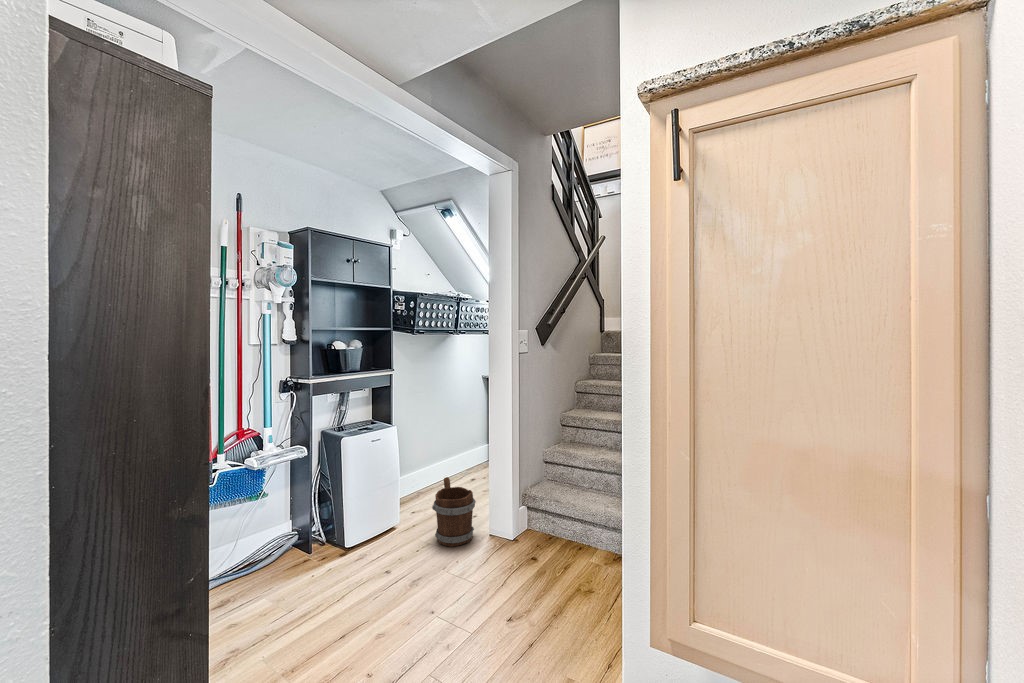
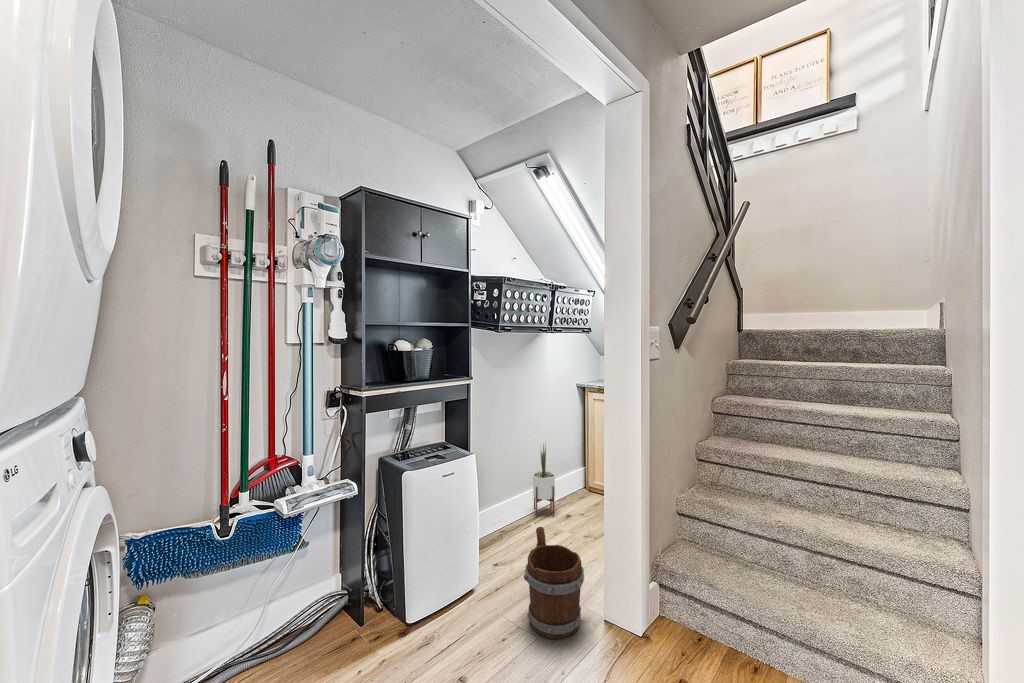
potted plant: none [448,421,465,483] -> present [533,443,555,517]

